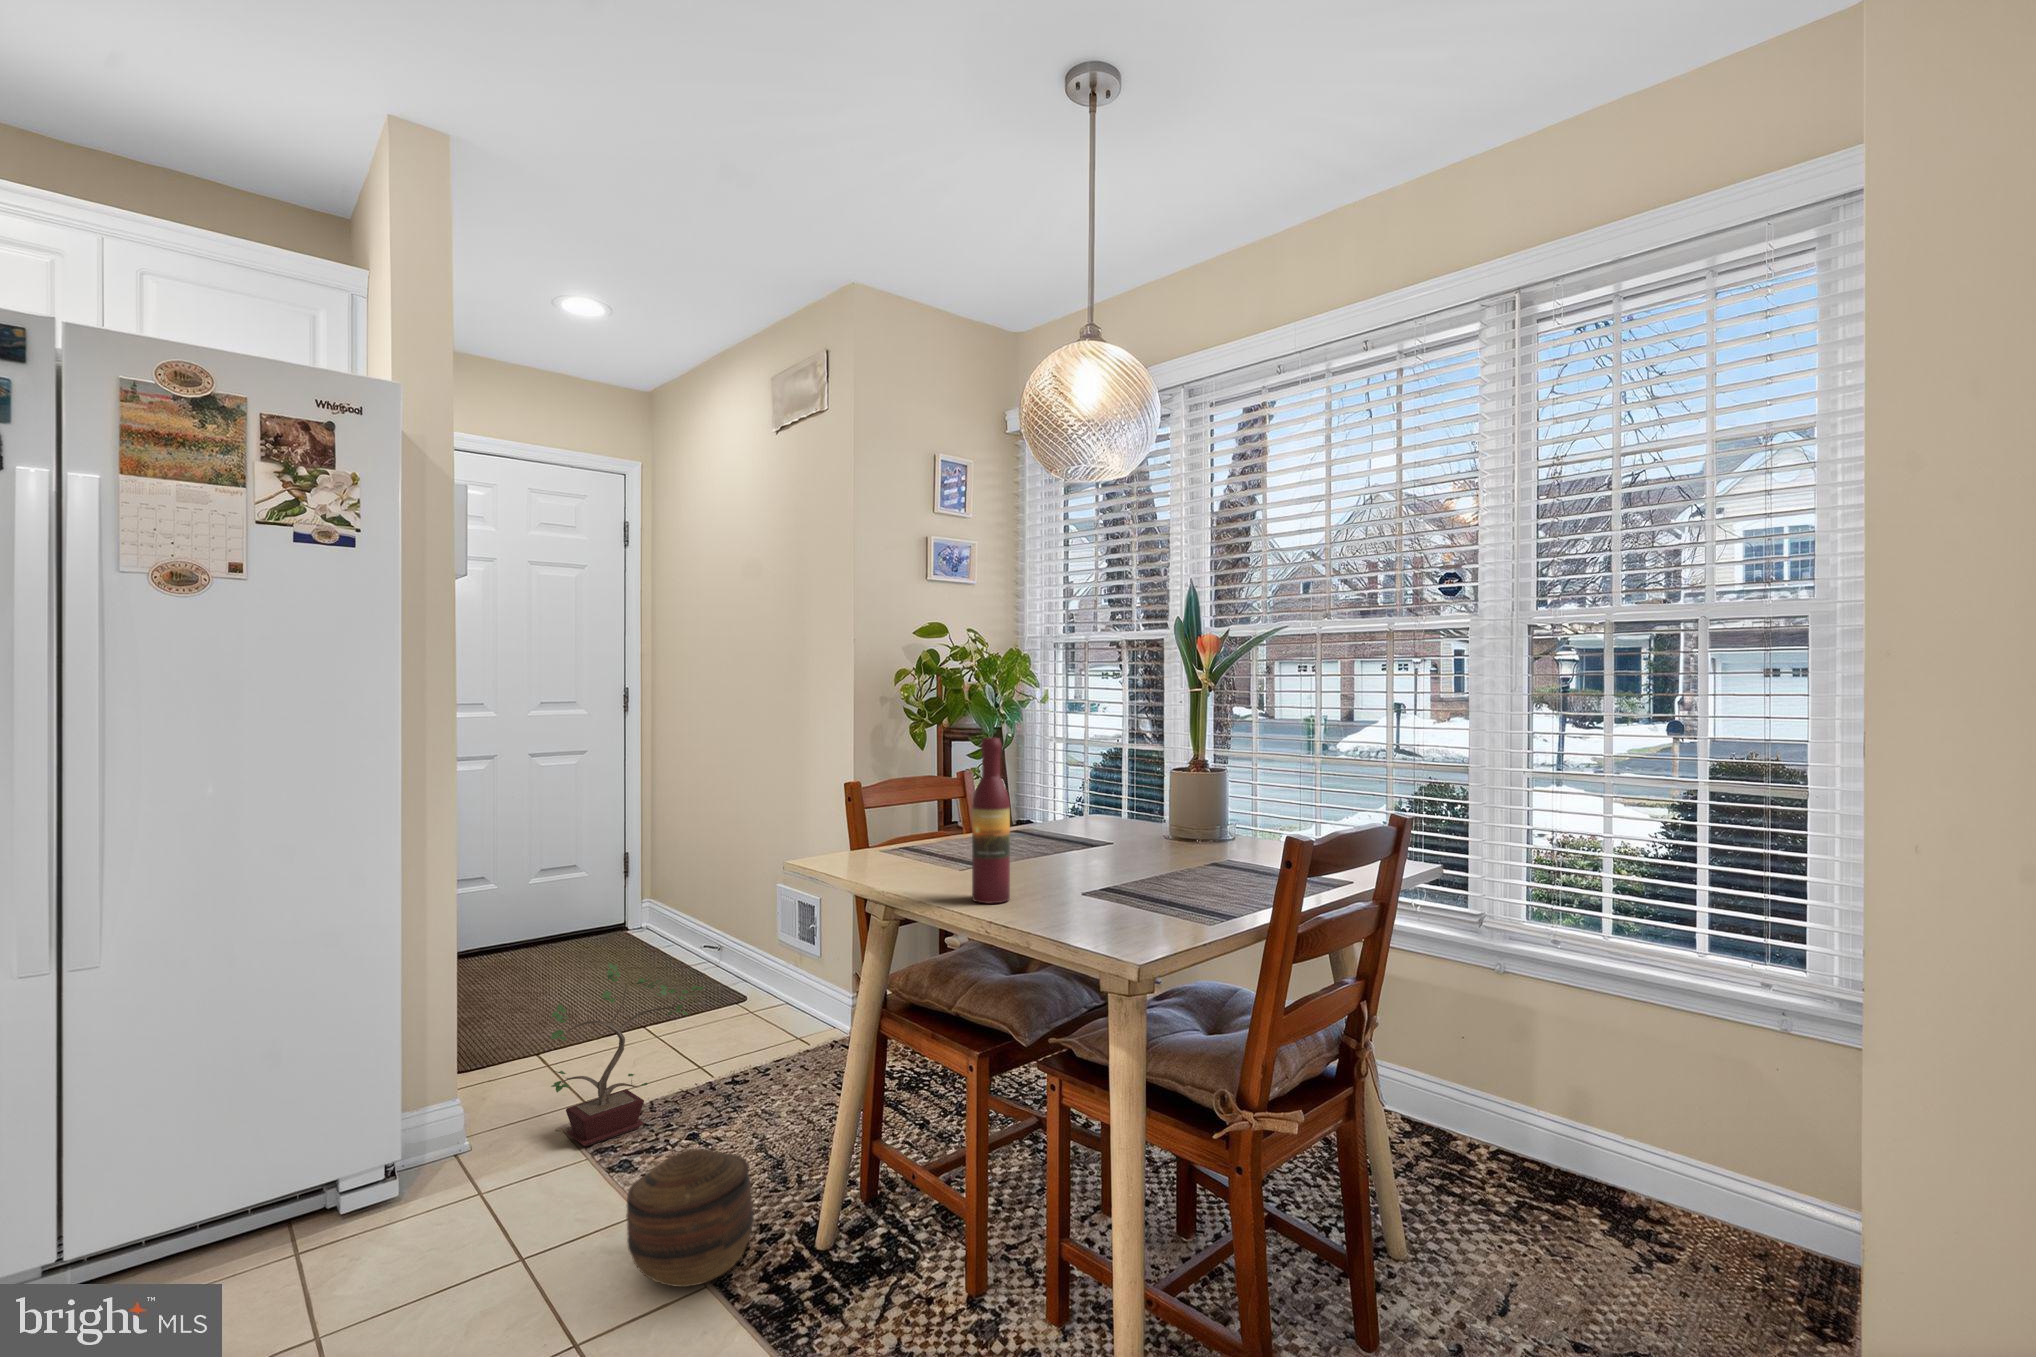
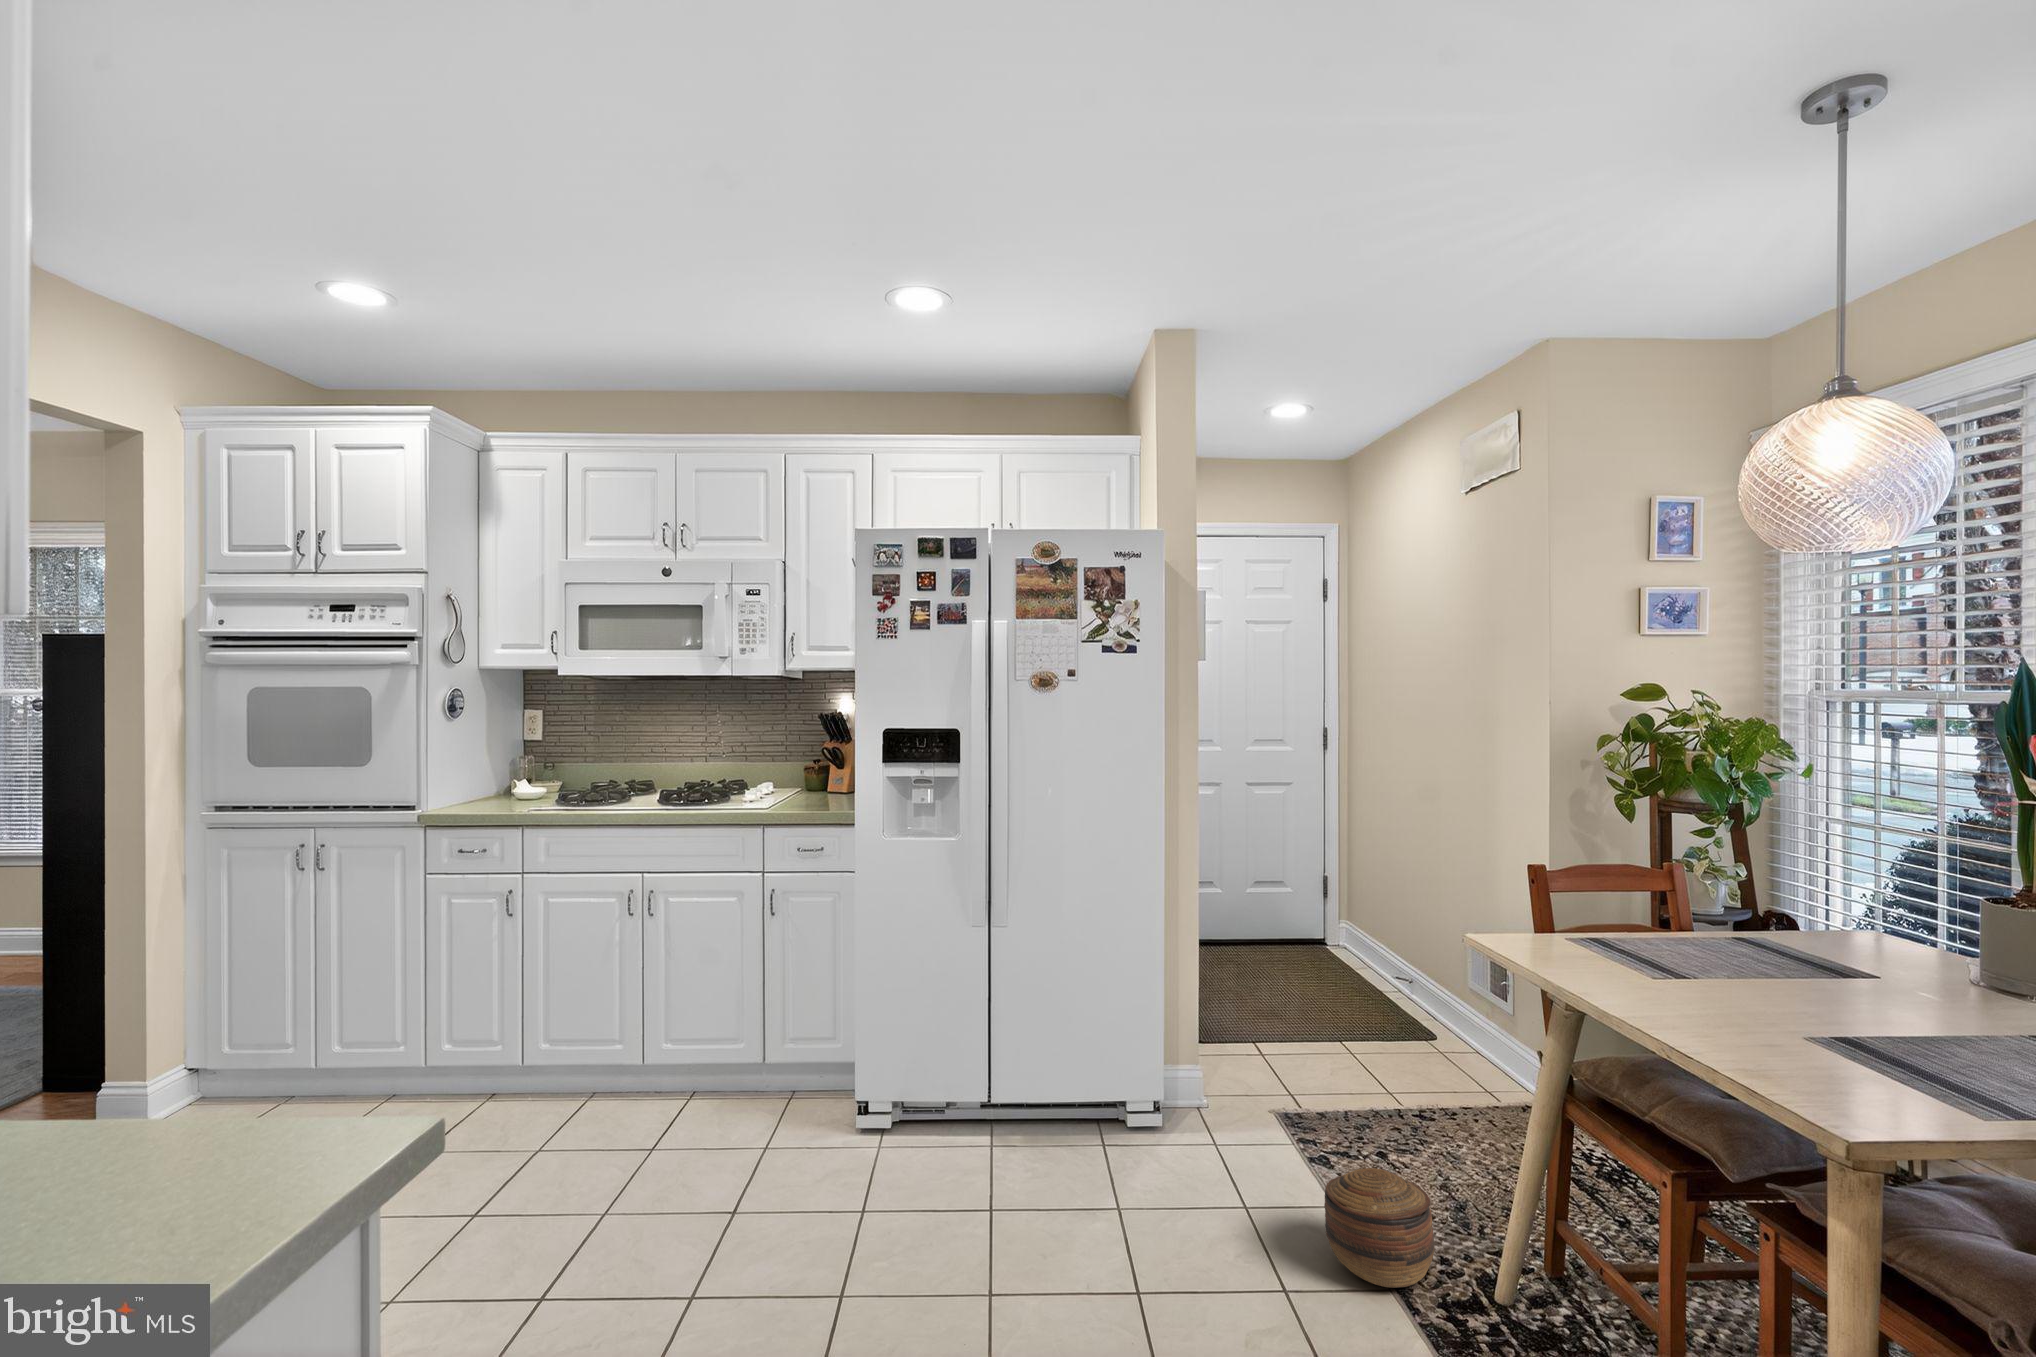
wine bottle: present [972,738,1010,903] -> none [1660,856,1707,1028]
potted plant: present [550,963,704,1146] -> none [1265,983,1395,1134]

